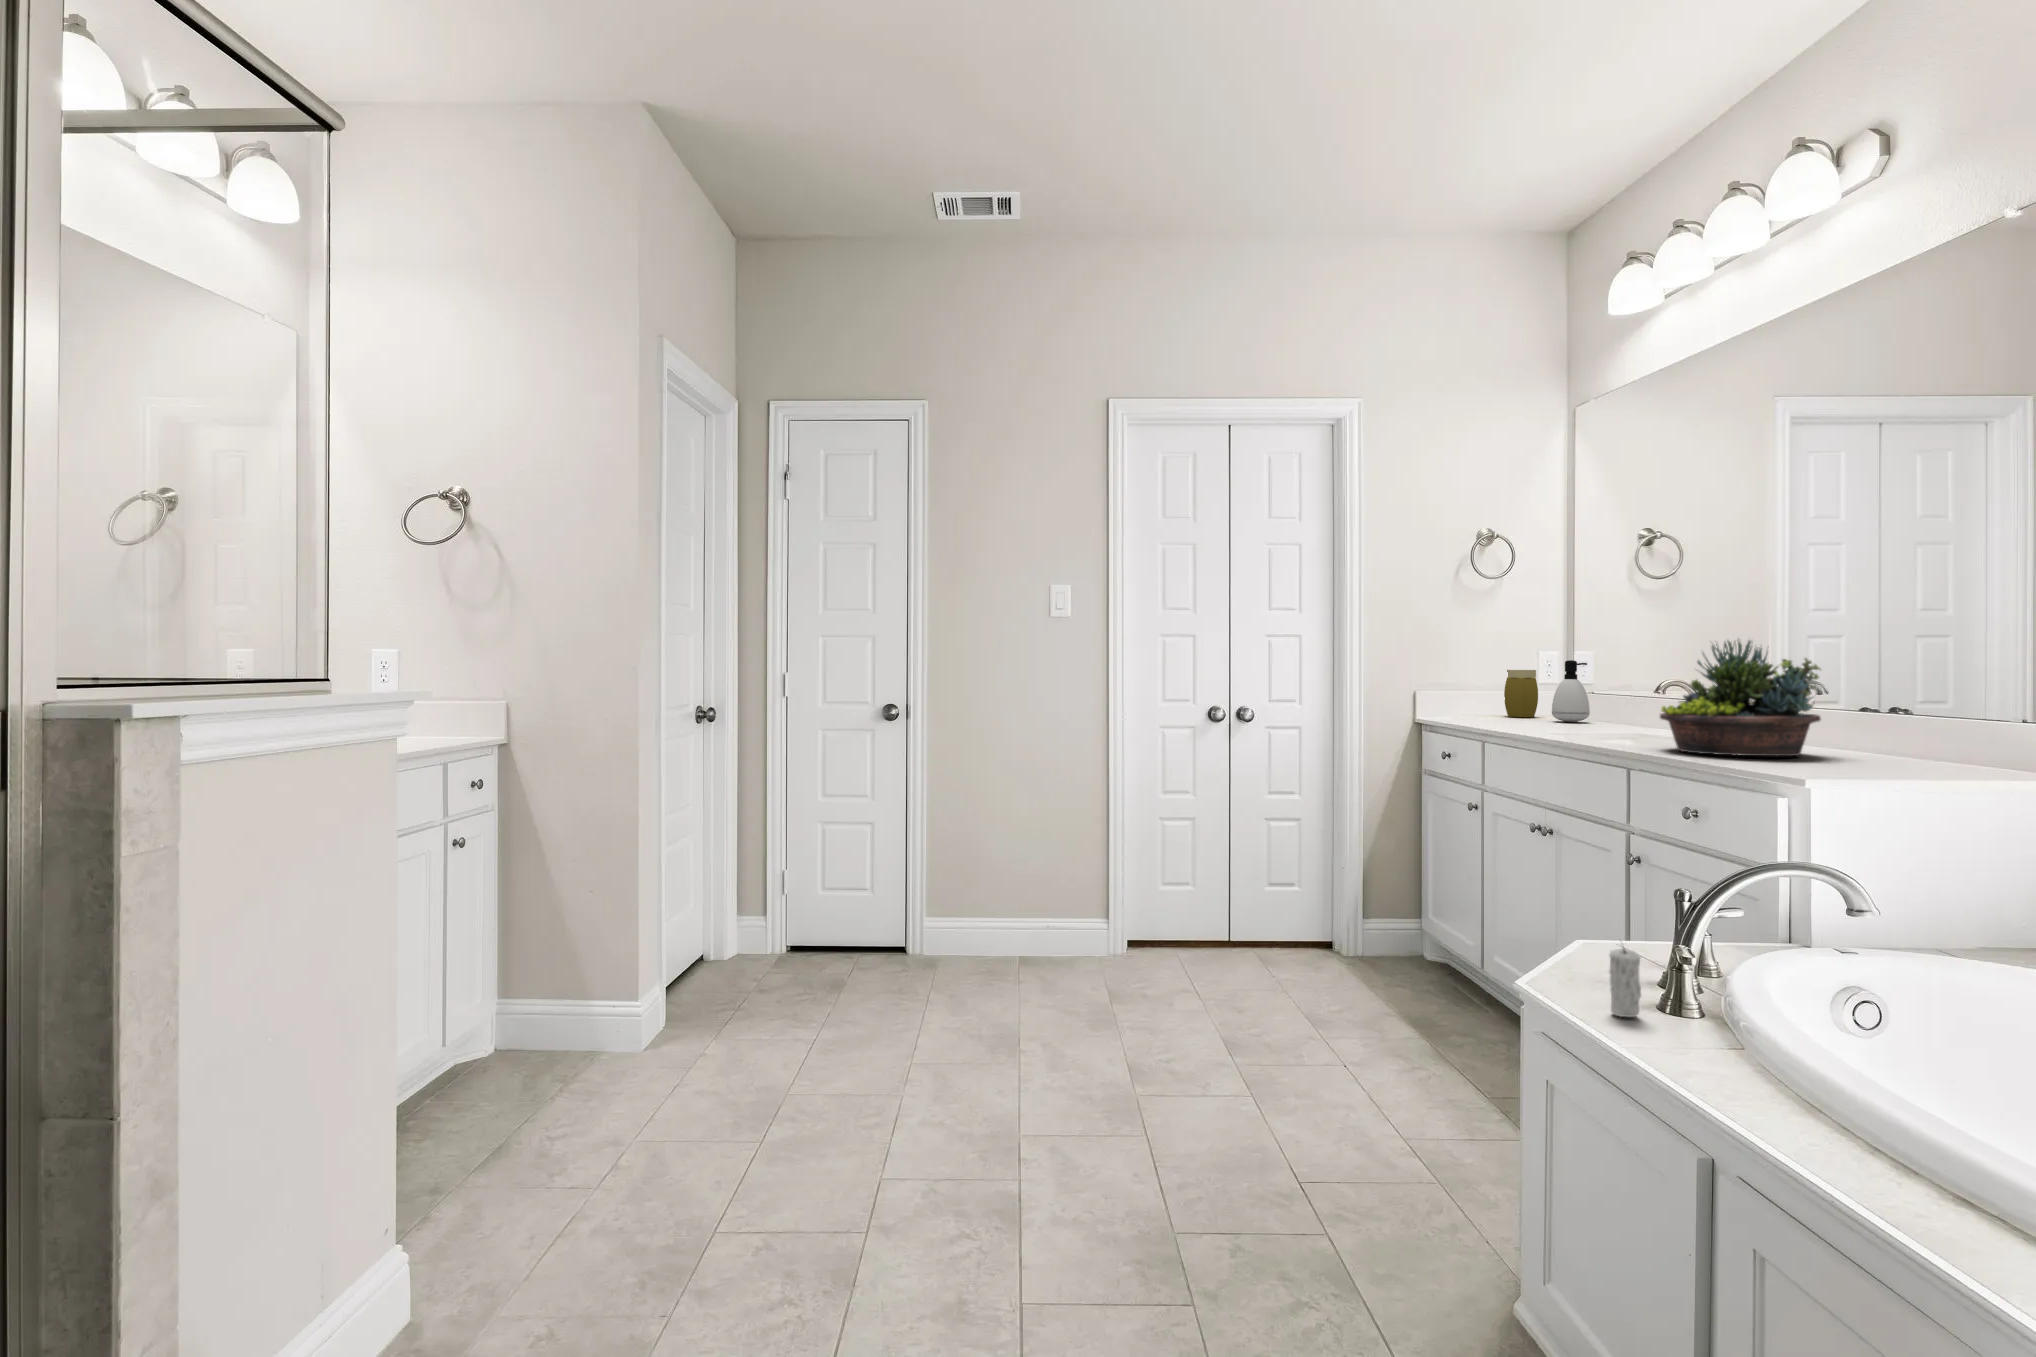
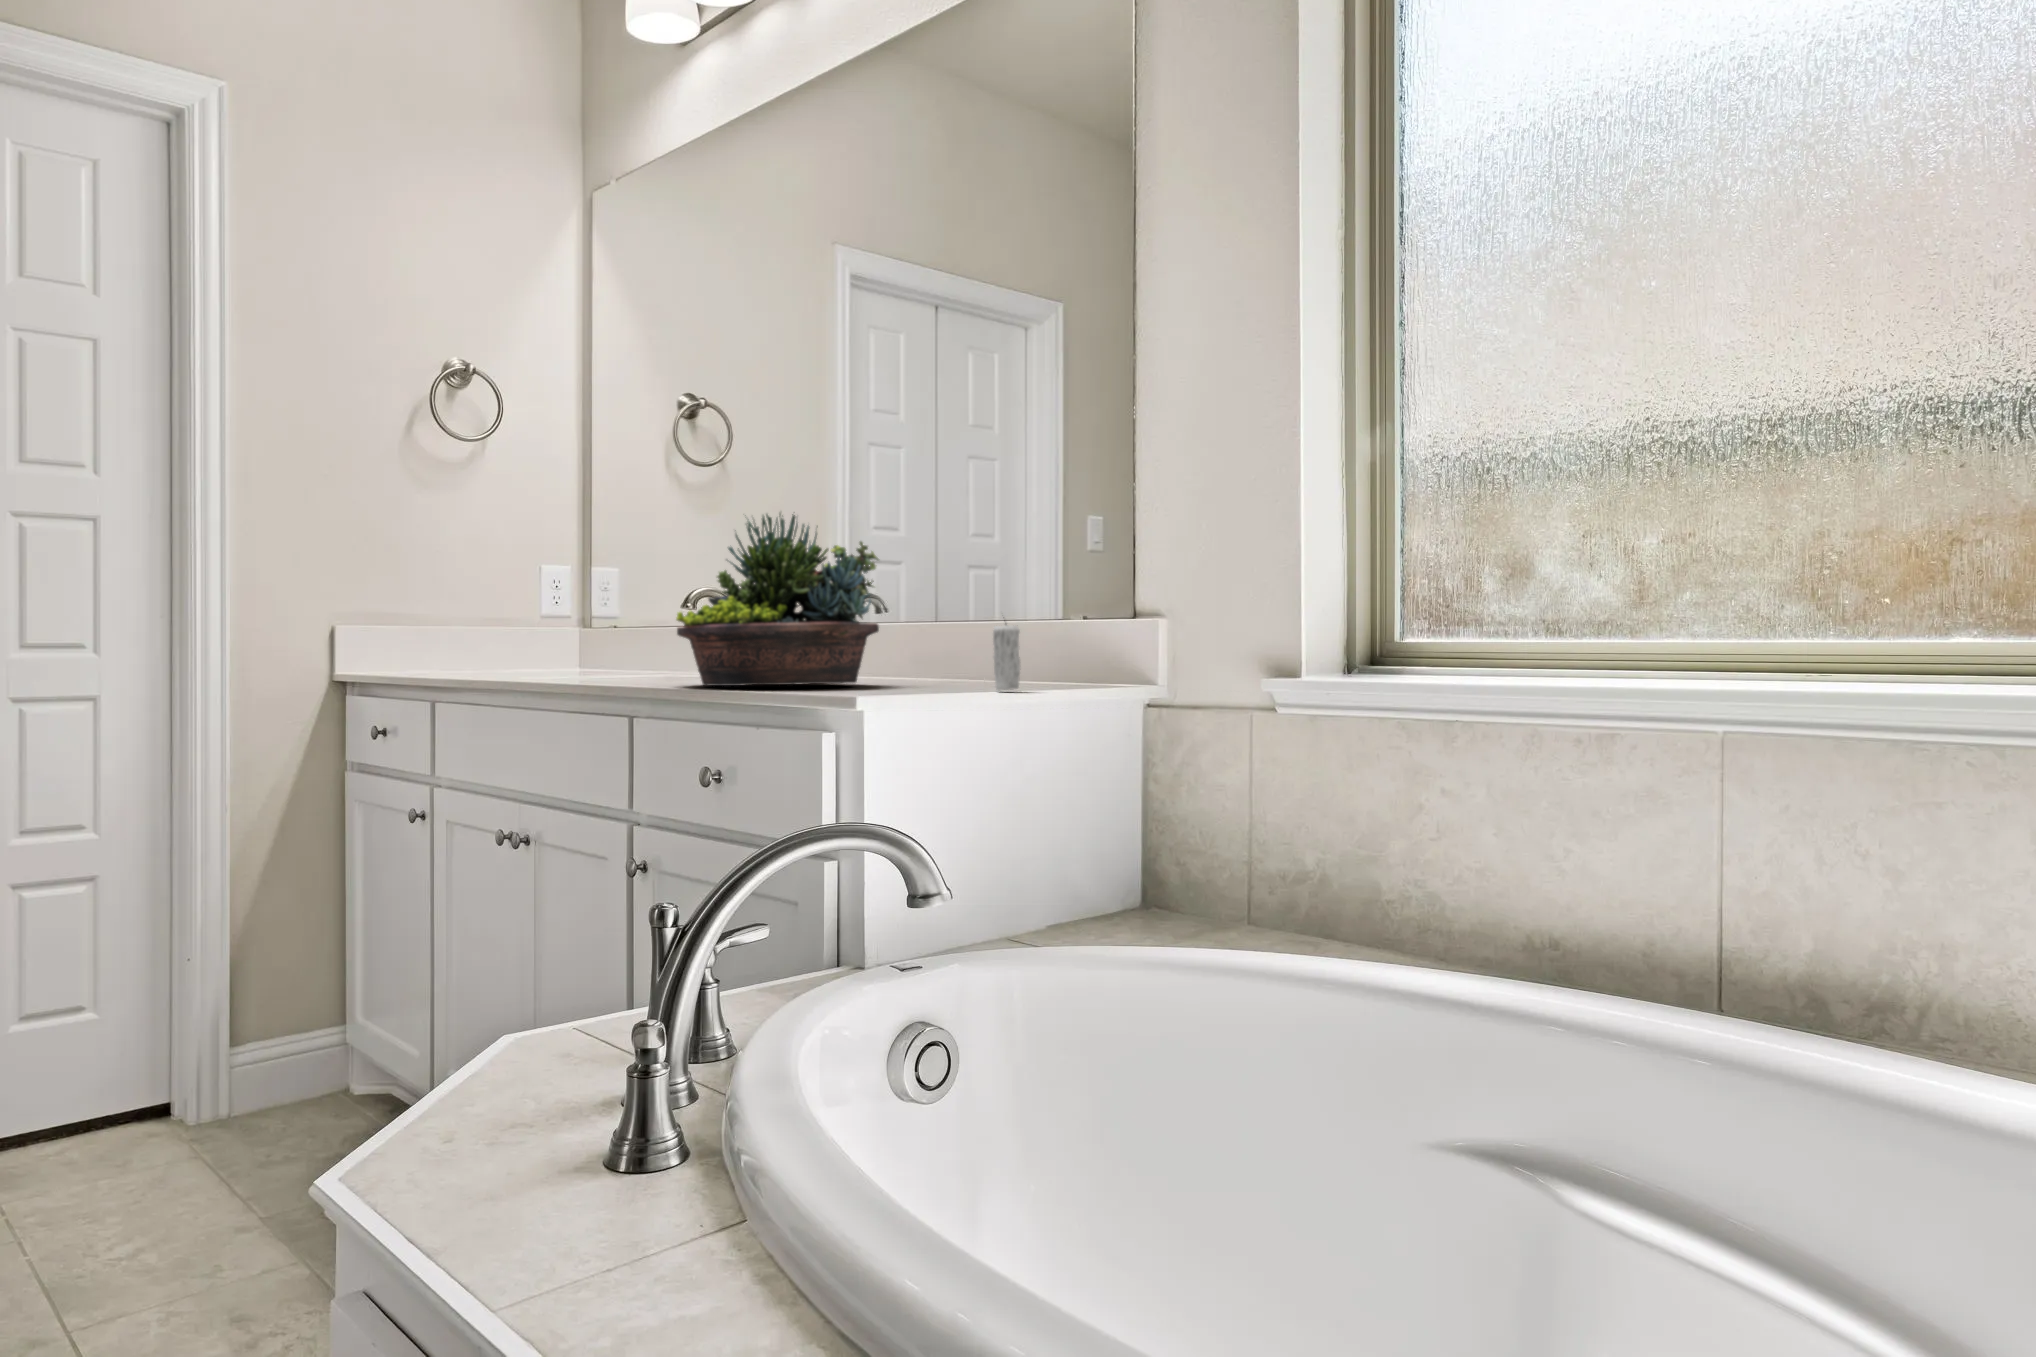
soap dispenser: present [1552,660,1590,722] -> none [551,574,605,670]
jar: present [1504,670,1538,717] -> none [483,592,536,668]
candle: present [1609,948,1641,1017] -> present [993,624,1021,690]

